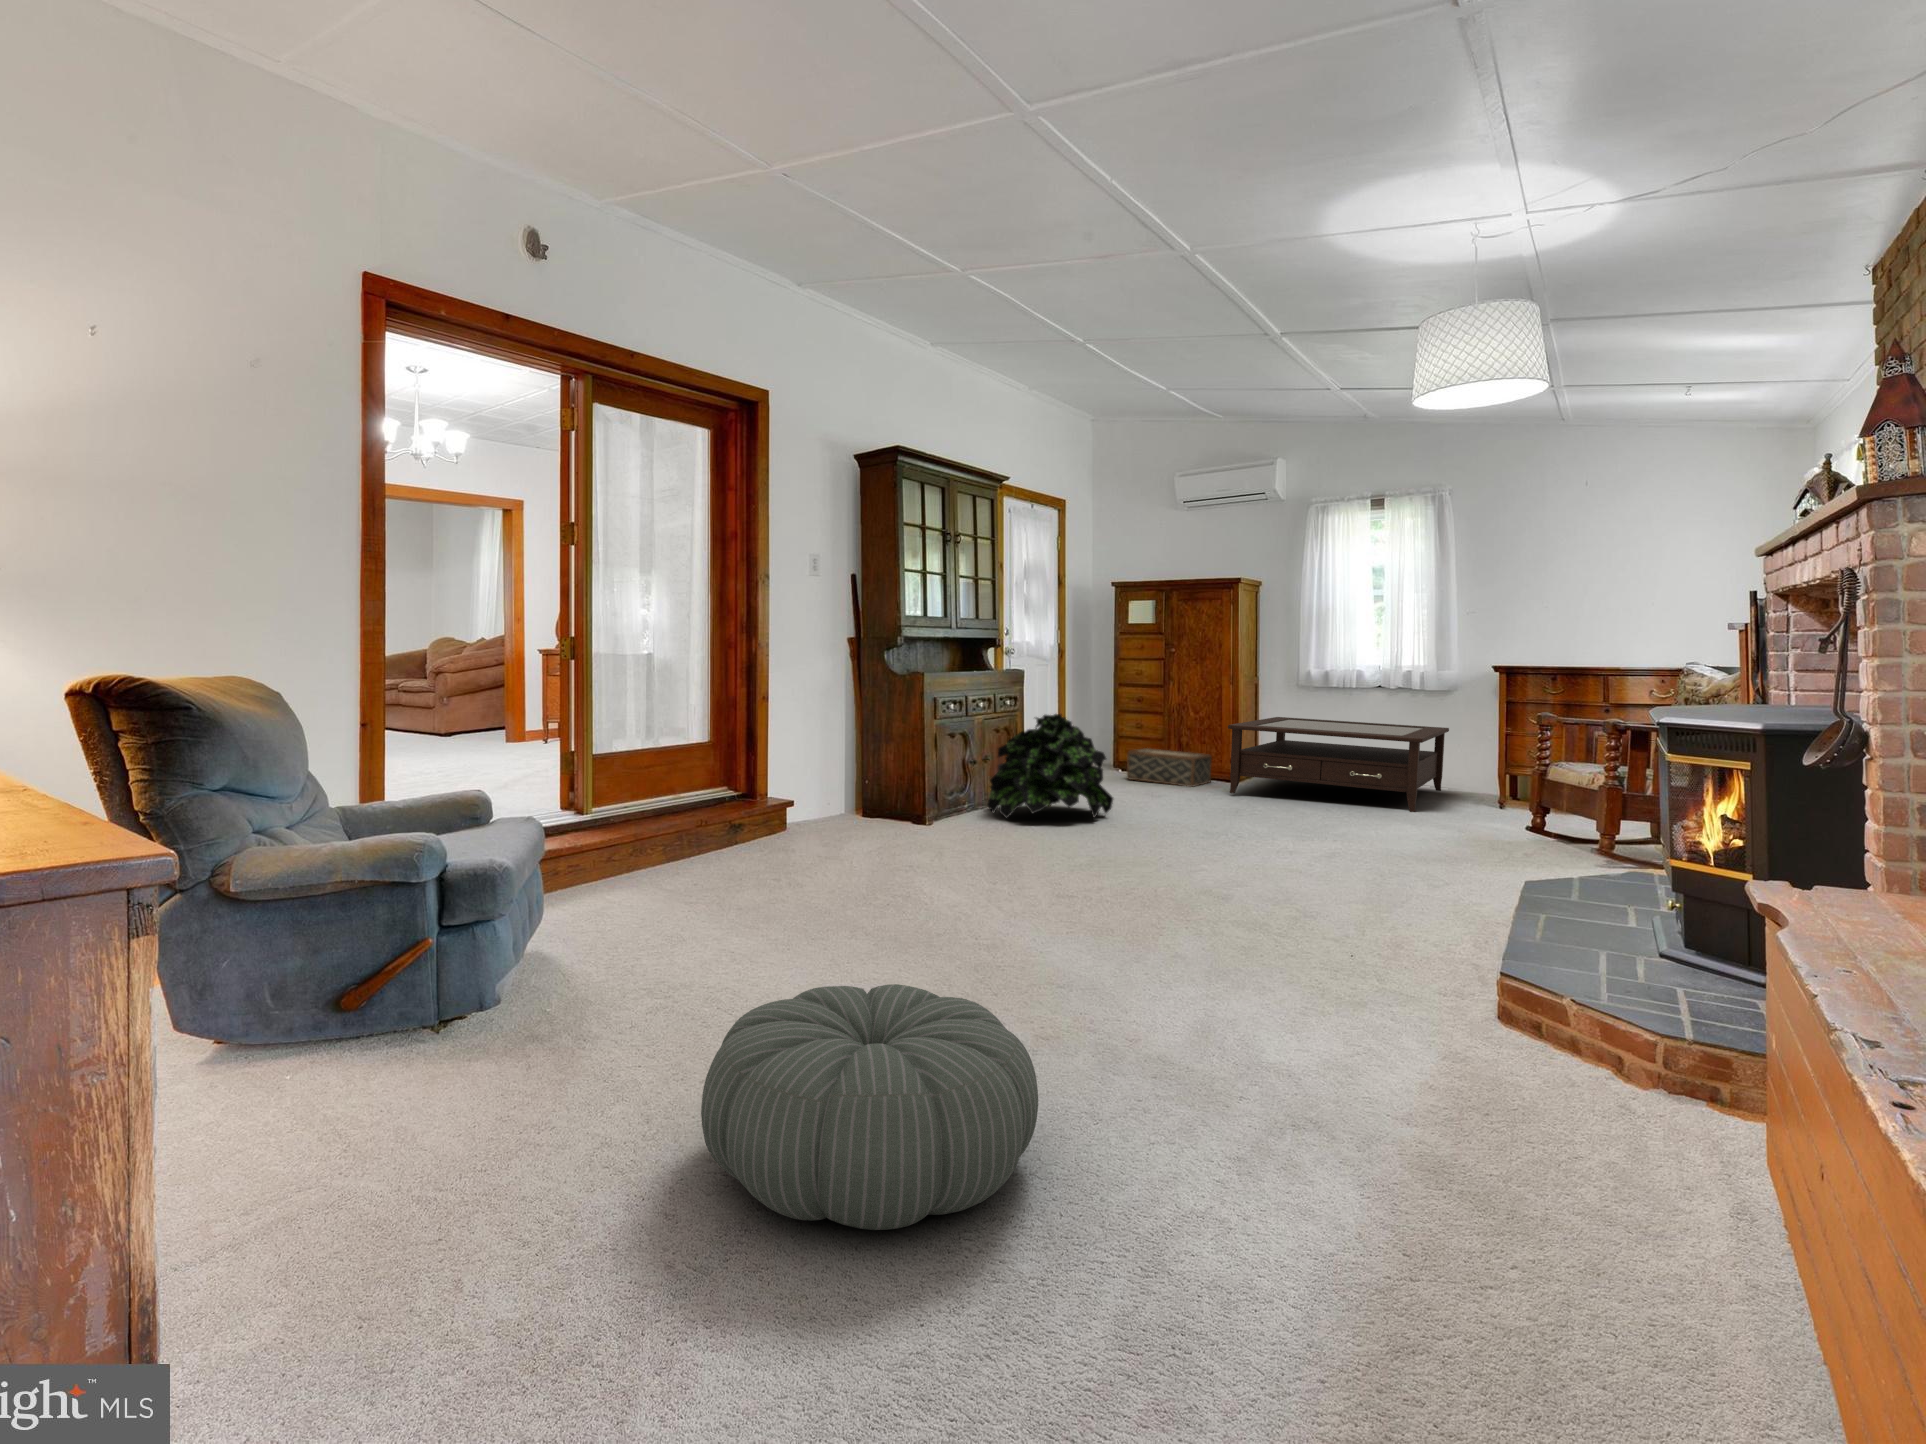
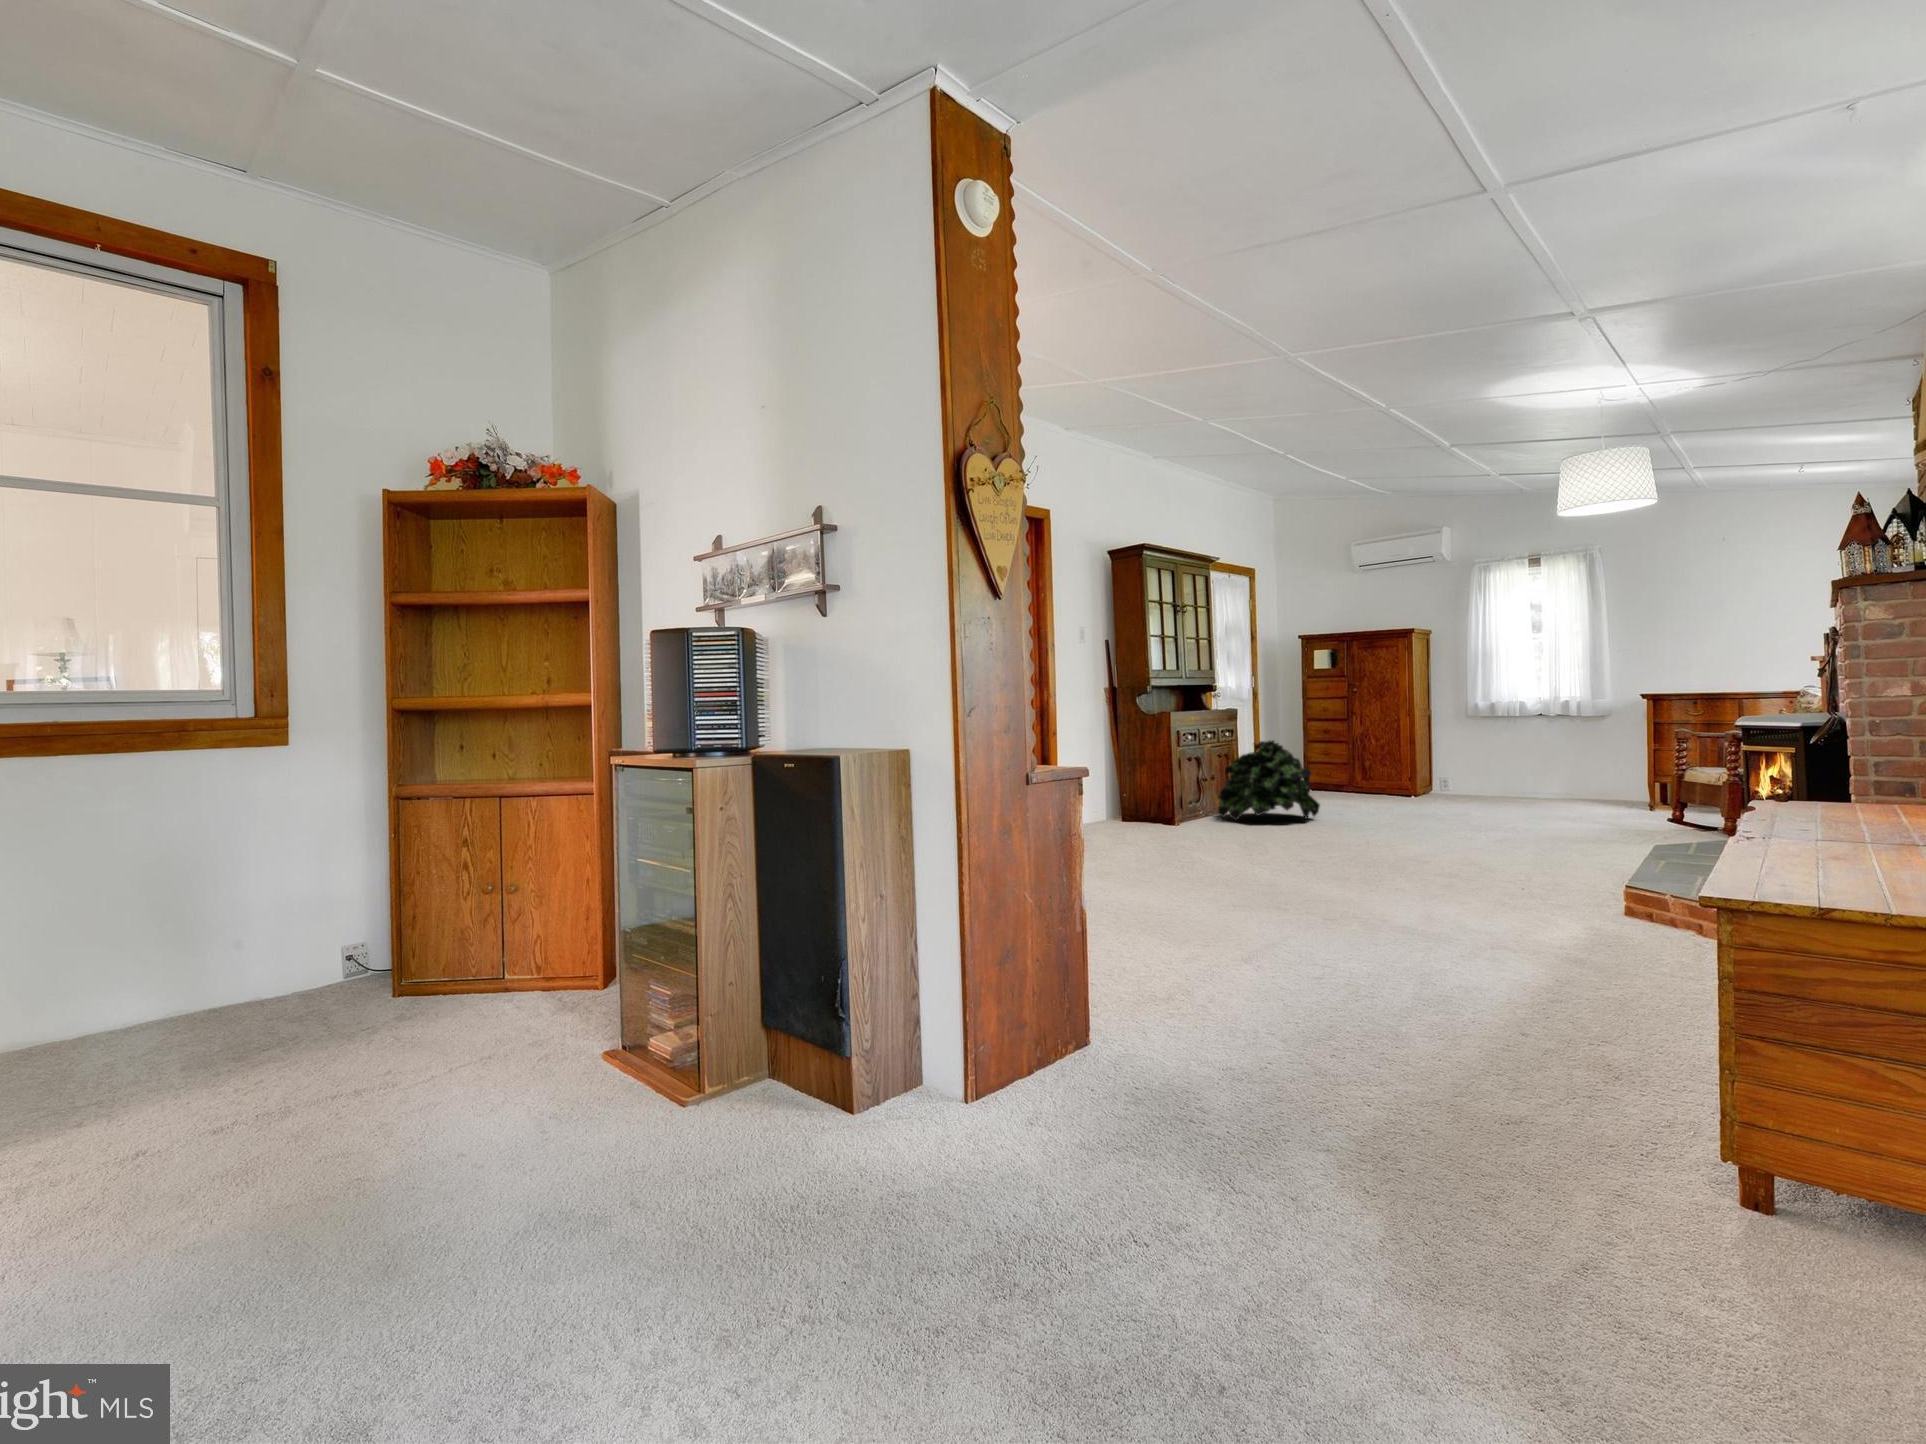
coffee table: present [1228,717,1449,812] -> none [1409,742,1605,815]
woven basket: present [1127,748,1212,787] -> none [1321,770,1394,800]
pouf: present [701,984,1038,1230] -> none [1159,875,1341,976]

